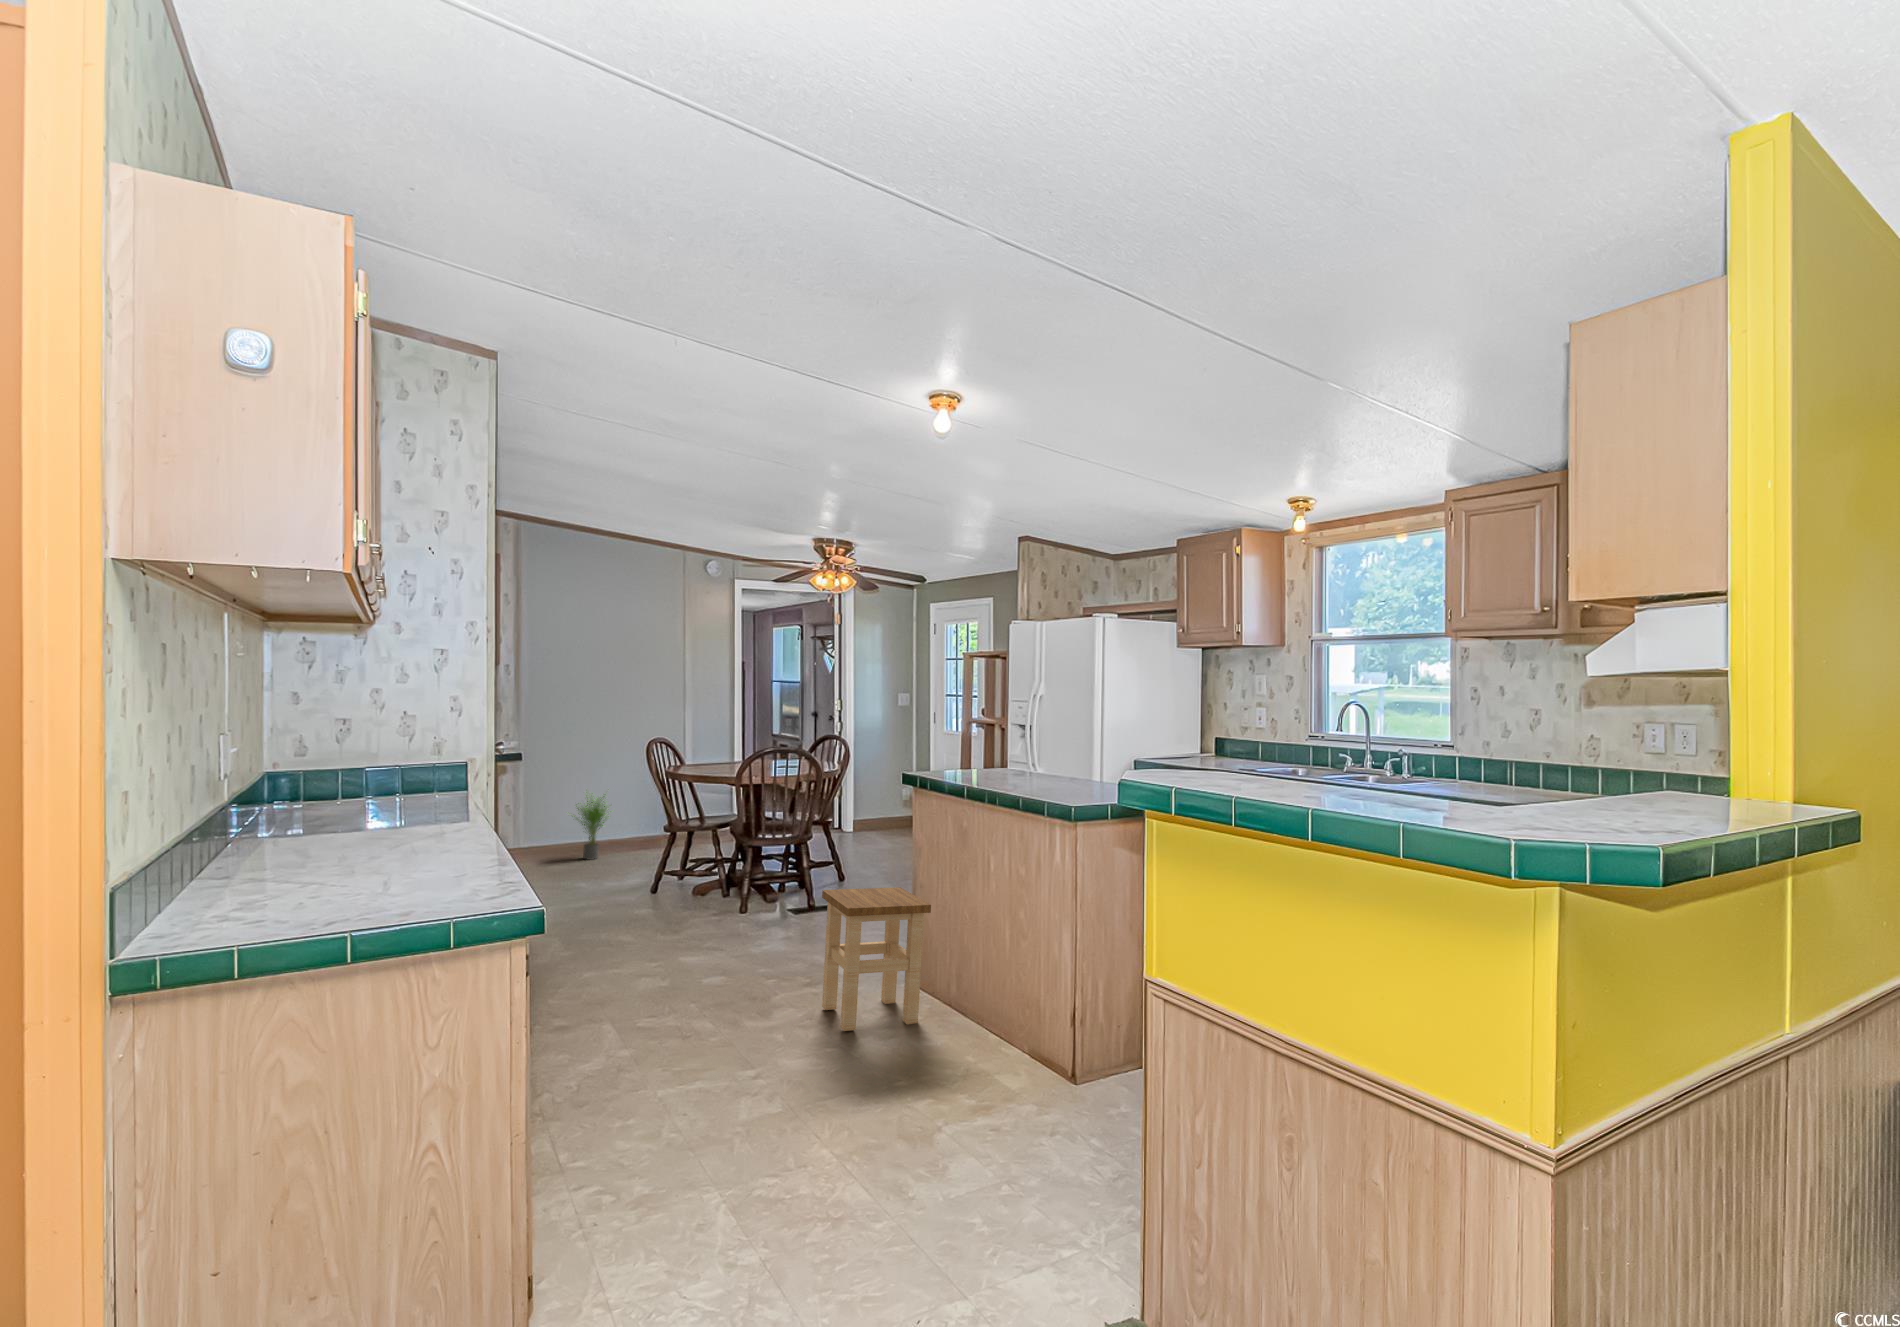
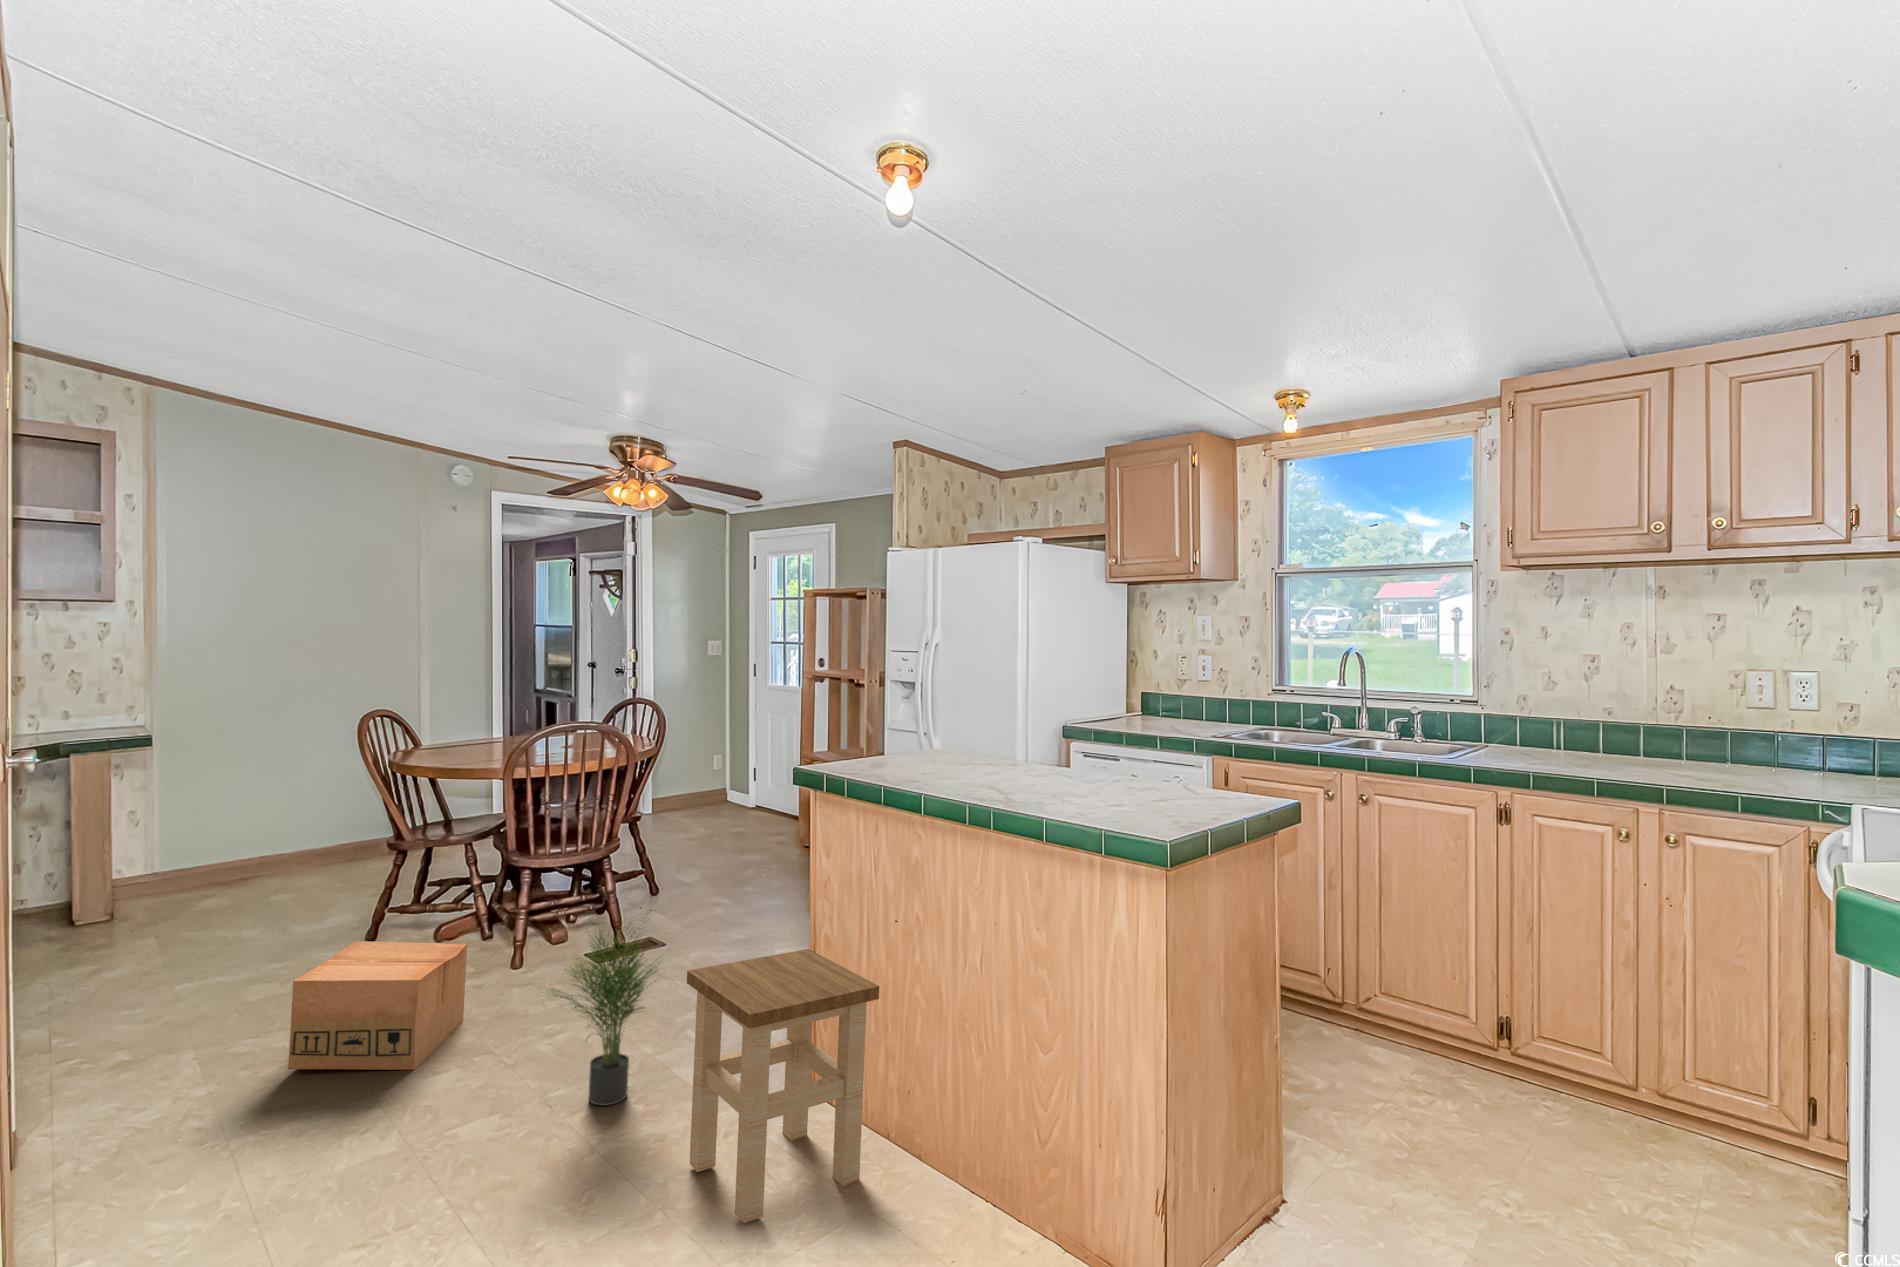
potted plant: present [574,796,606,860] -> present [553,909,661,1106]
cardboard box: none [607,880,708,955] -> present [288,941,467,1070]

